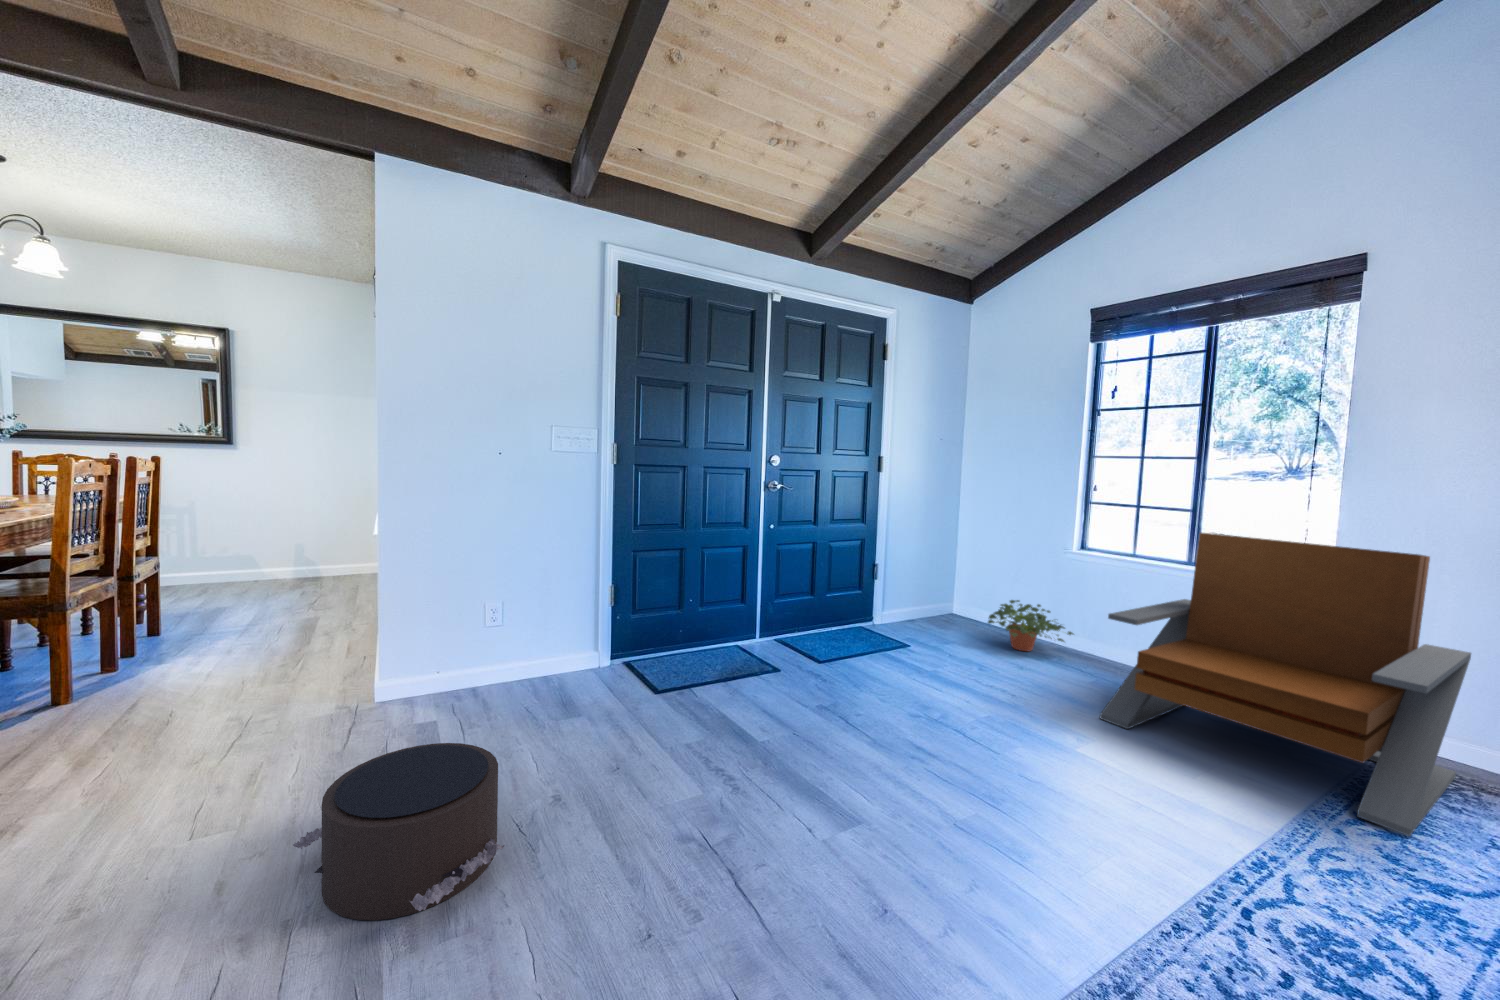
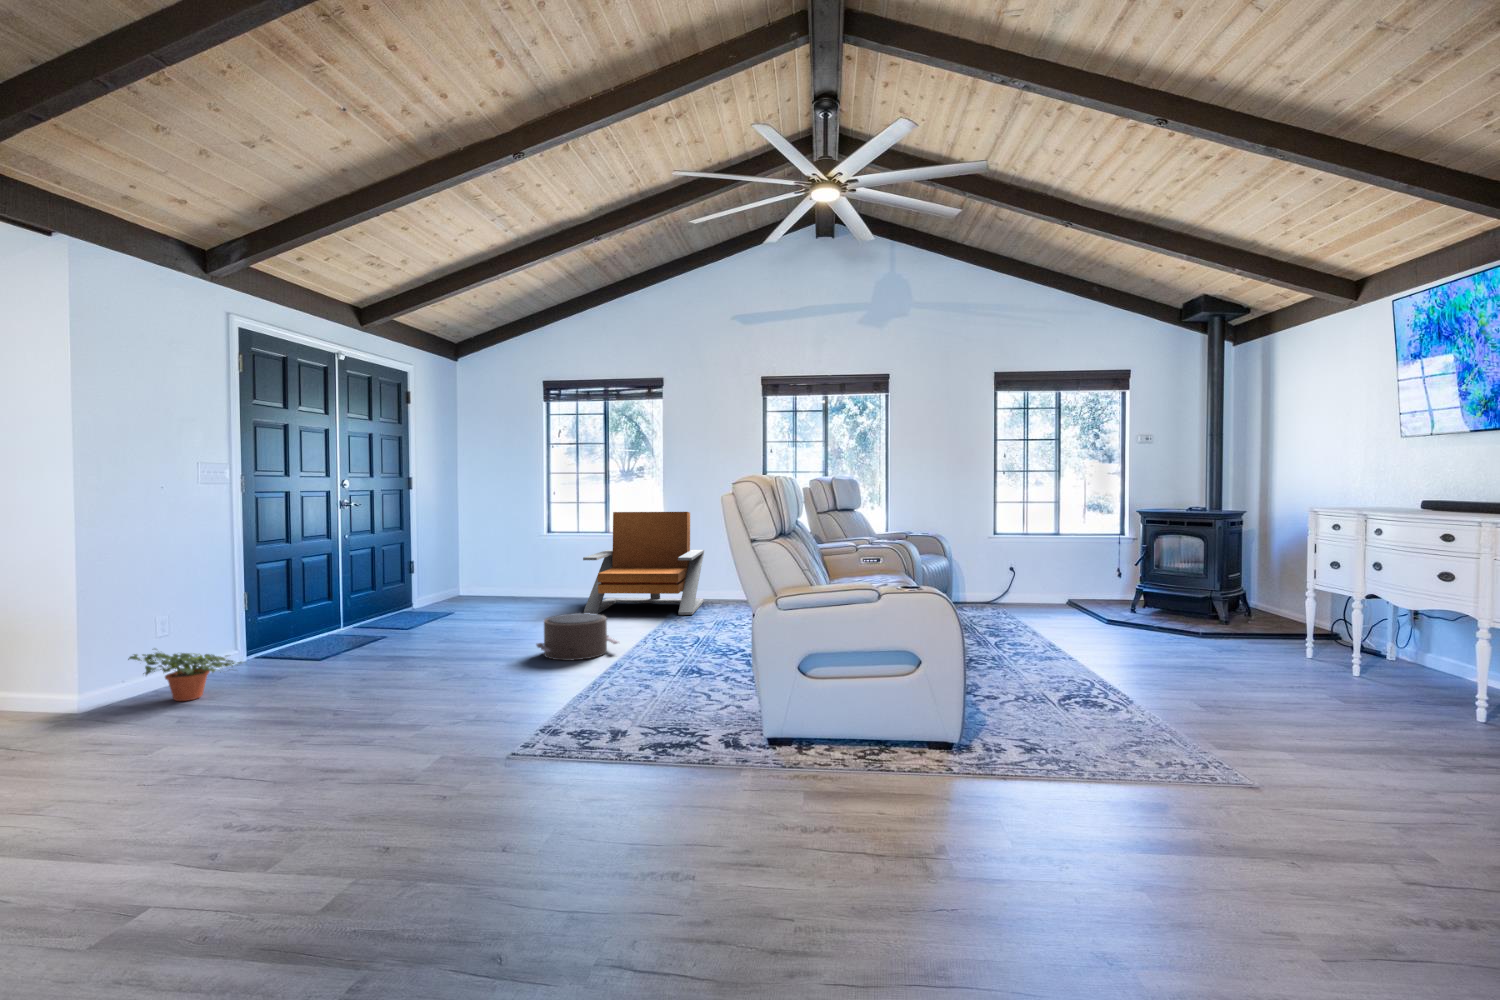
potted plant: present [988,600,1073,651] -> present [128,649,242,701]
pouf: present [293,743,505,920] -> present [536,613,619,660]

